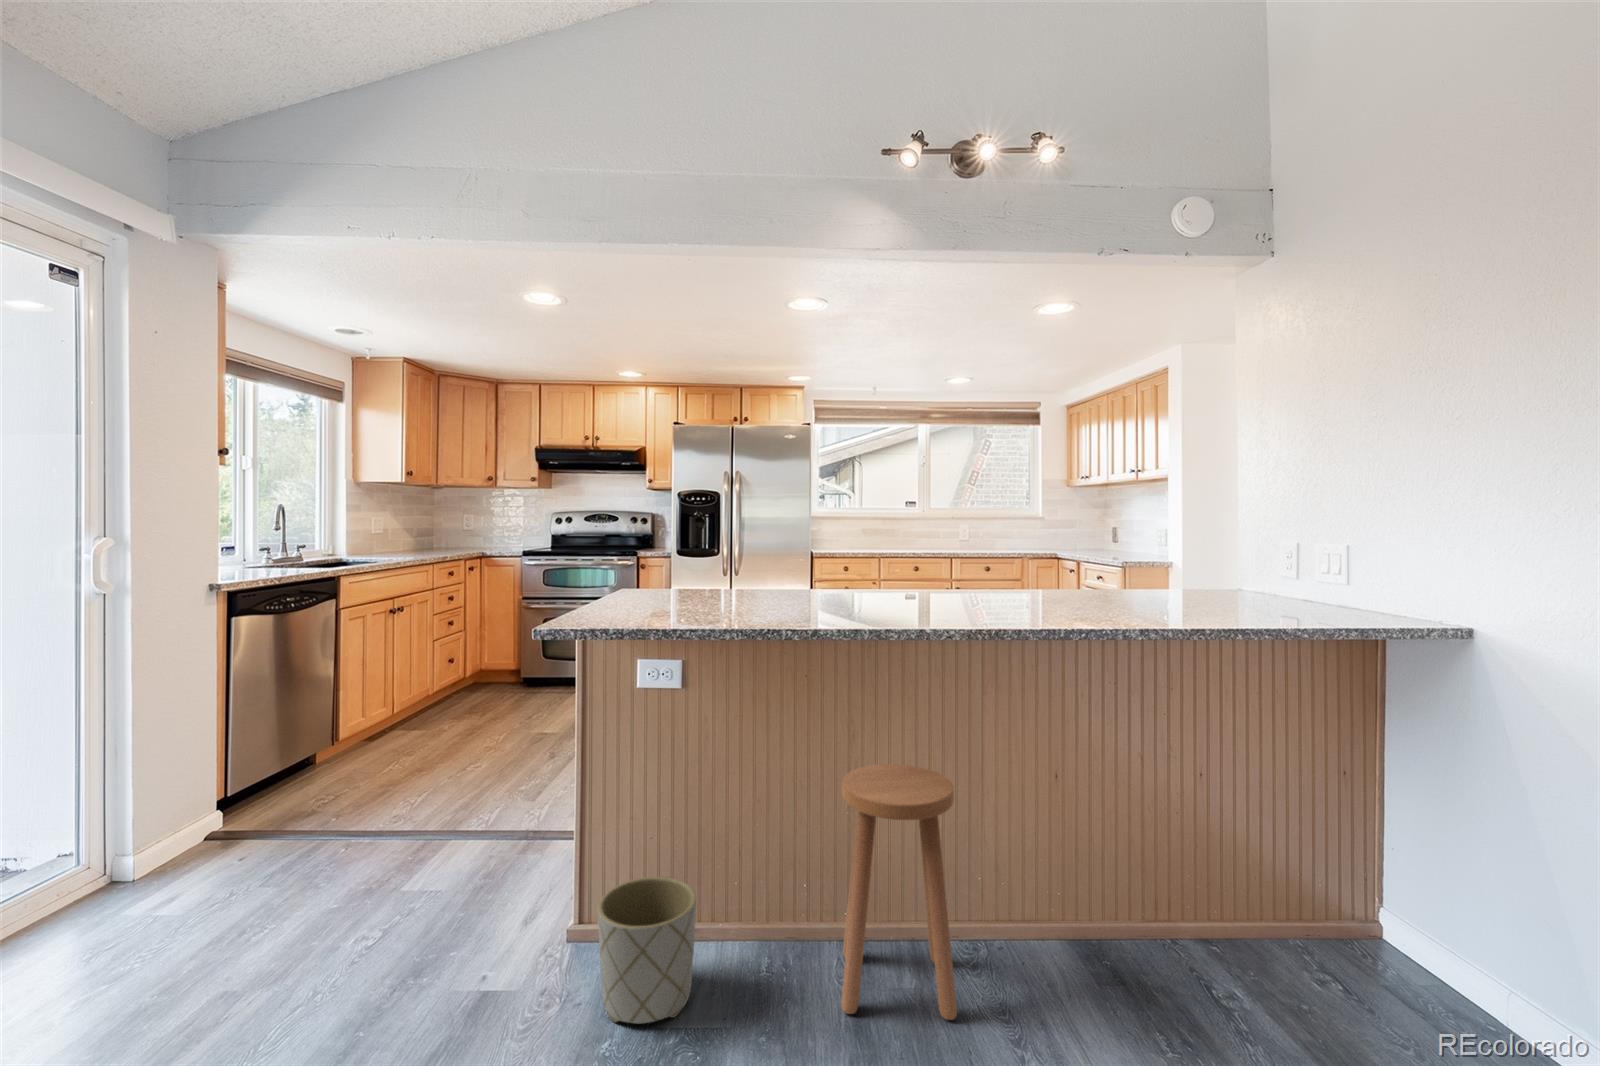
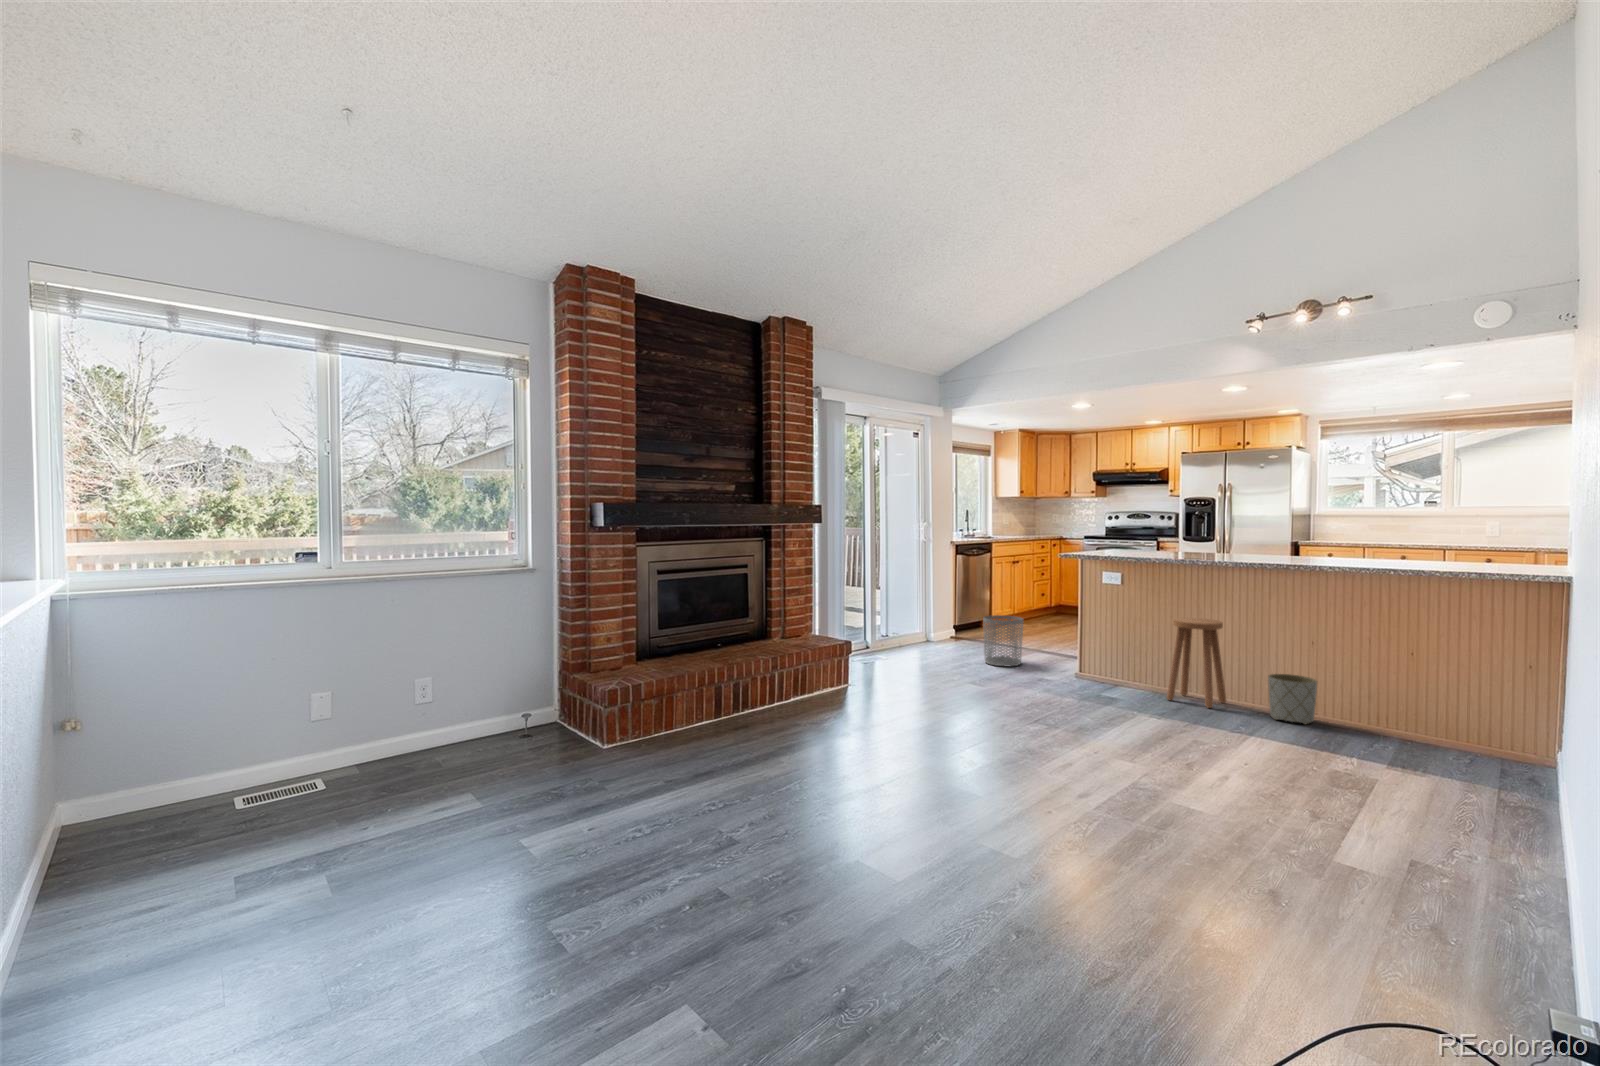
waste bin: none [282,795,418,980] -> present [983,615,1023,666]
planter: present [598,877,696,1023] -> present [1268,674,1317,724]

